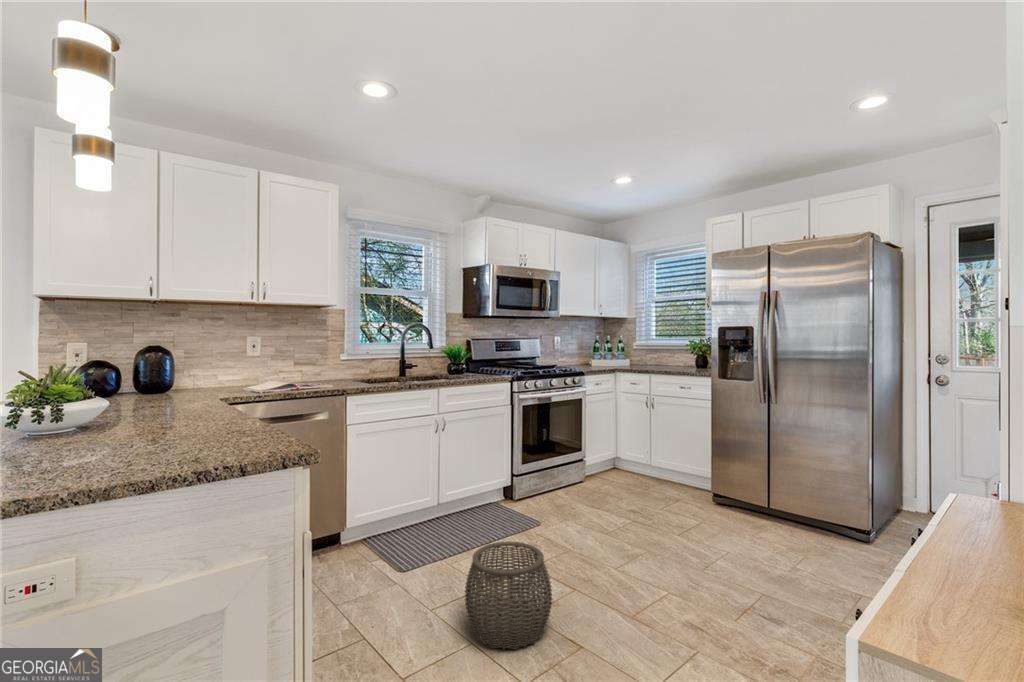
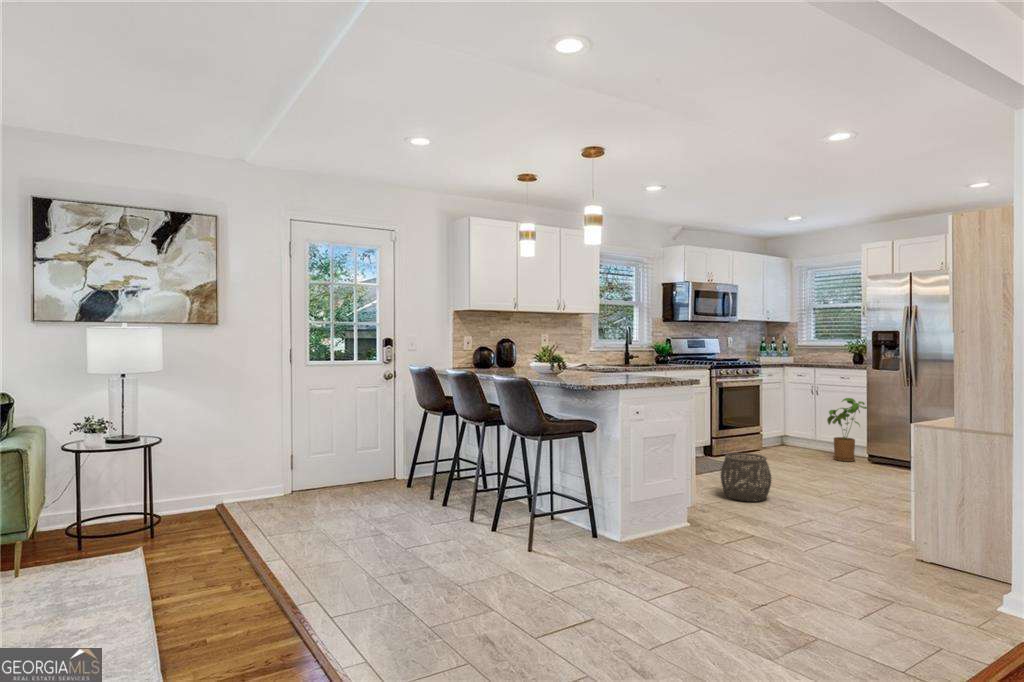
house plant: none [663,417,714,503] -> present [827,398,867,462]

